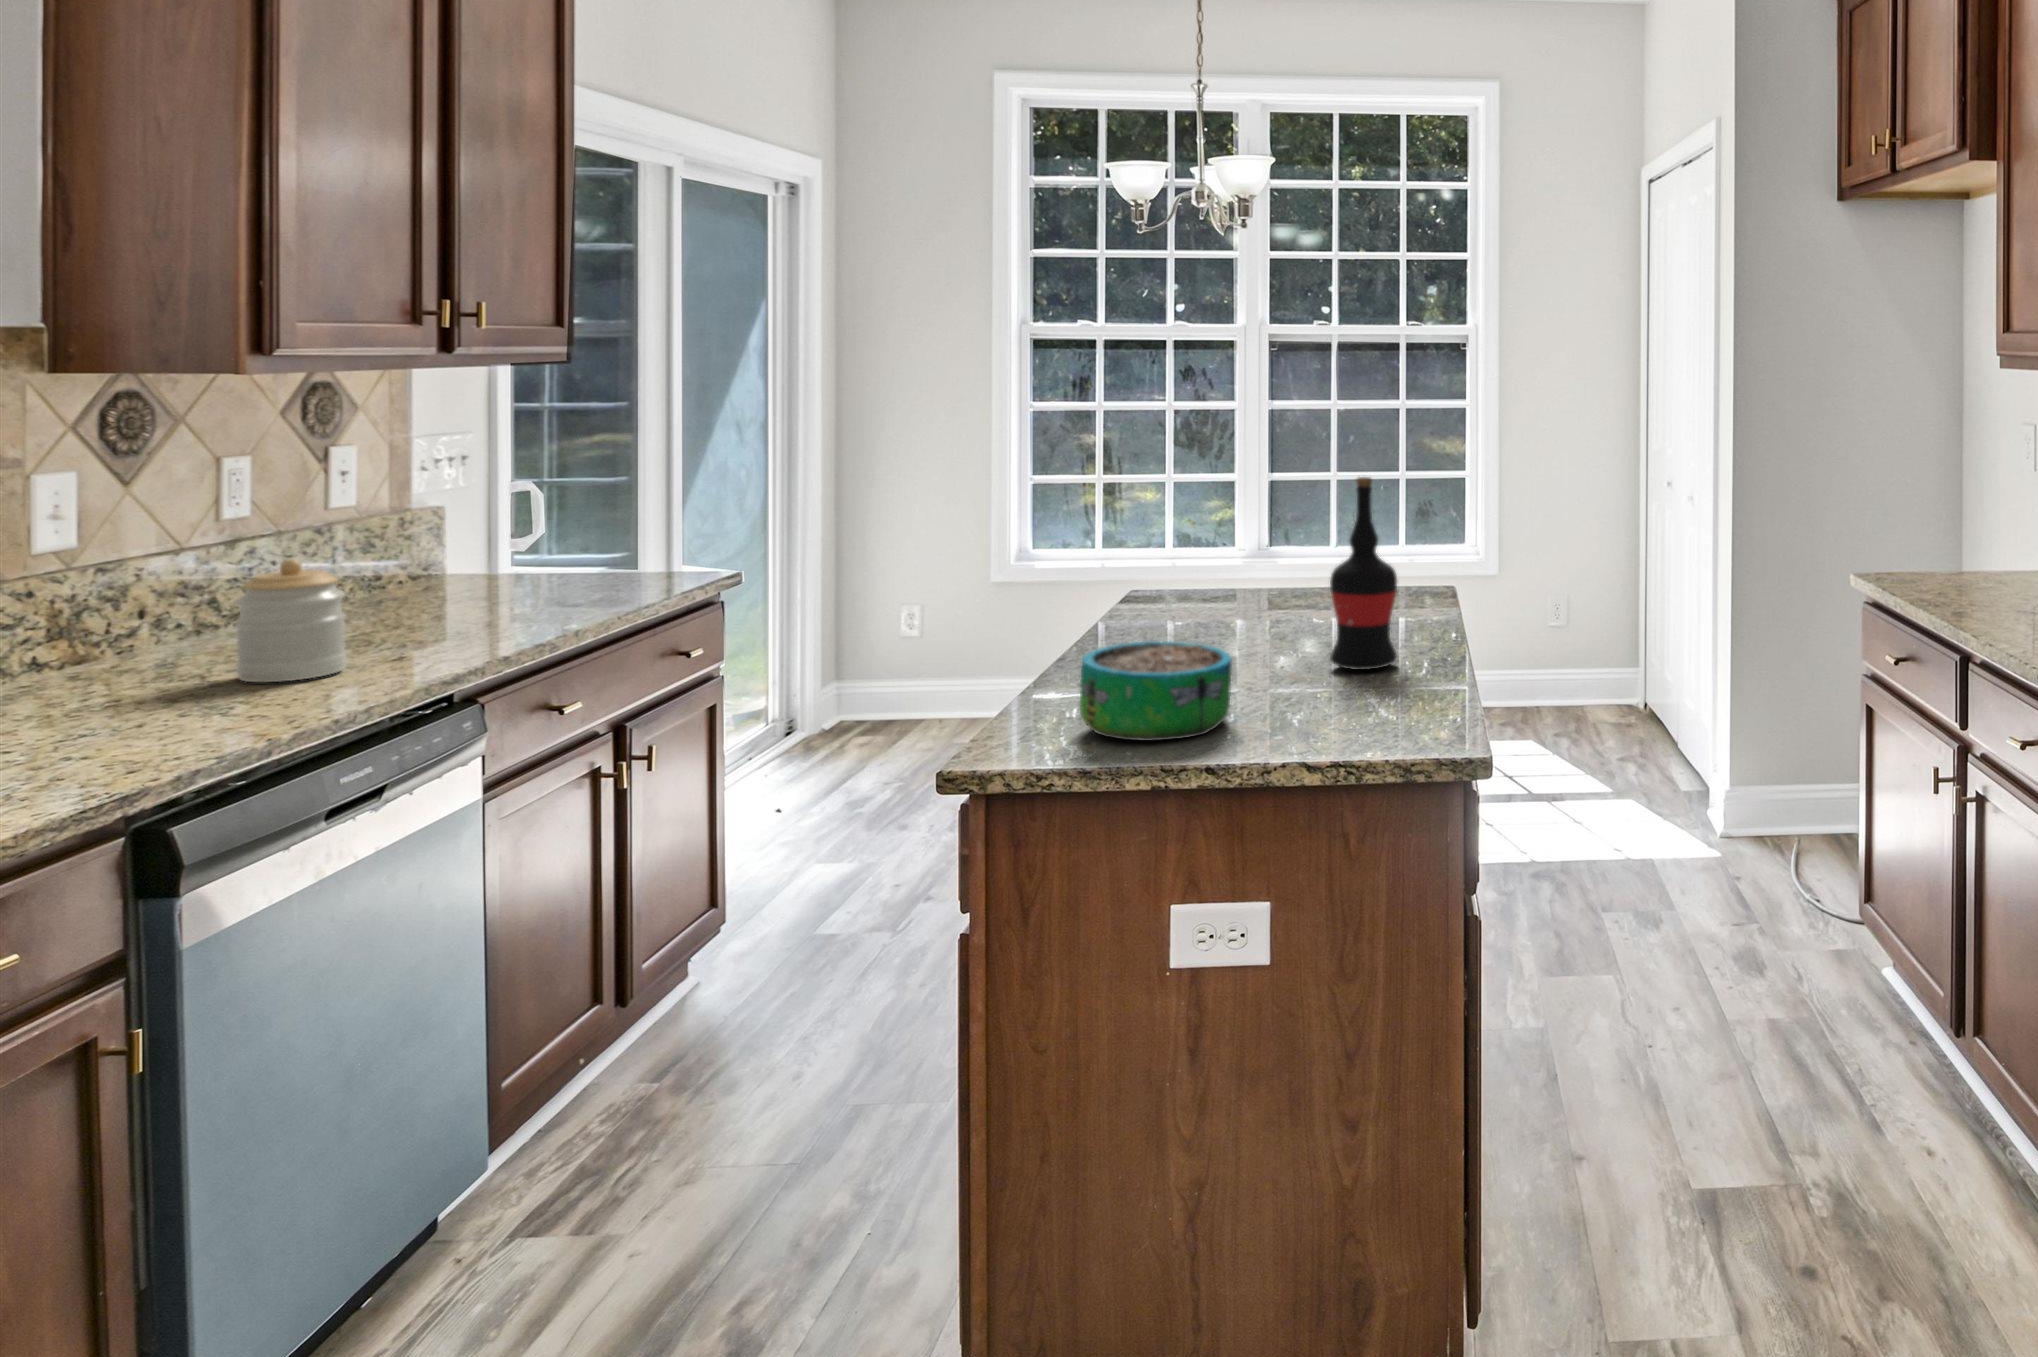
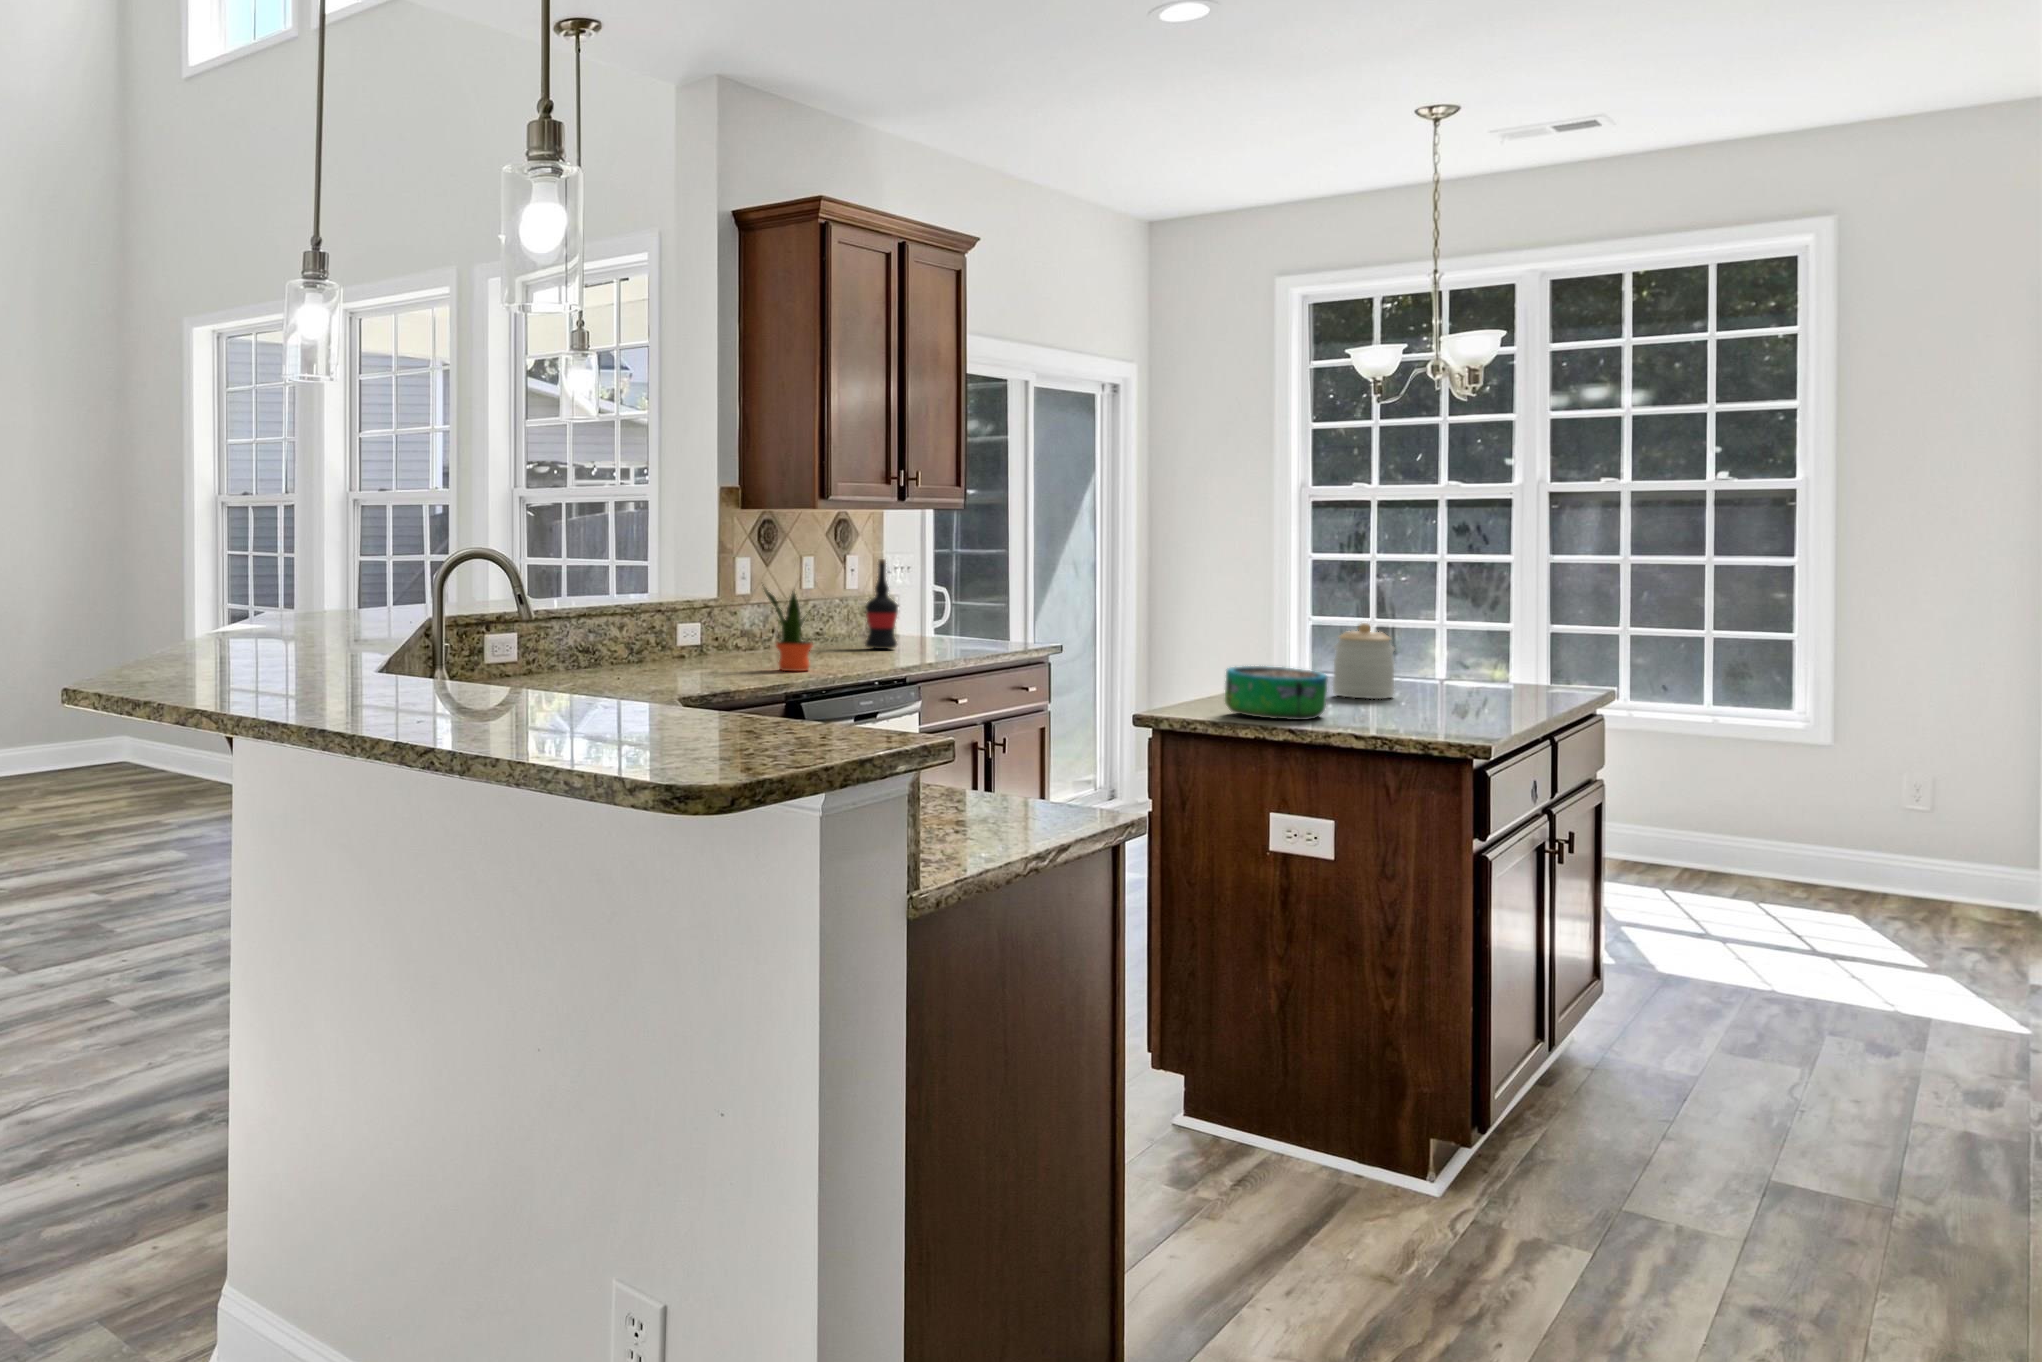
wine bottle: present [1330,477,1397,670] -> present [866,559,898,649]
potted plant: none [79,538,229,725] -> present [764,588,813,671]
jar: present [236,559,346,682] -> present [1333,623,1395,699]

